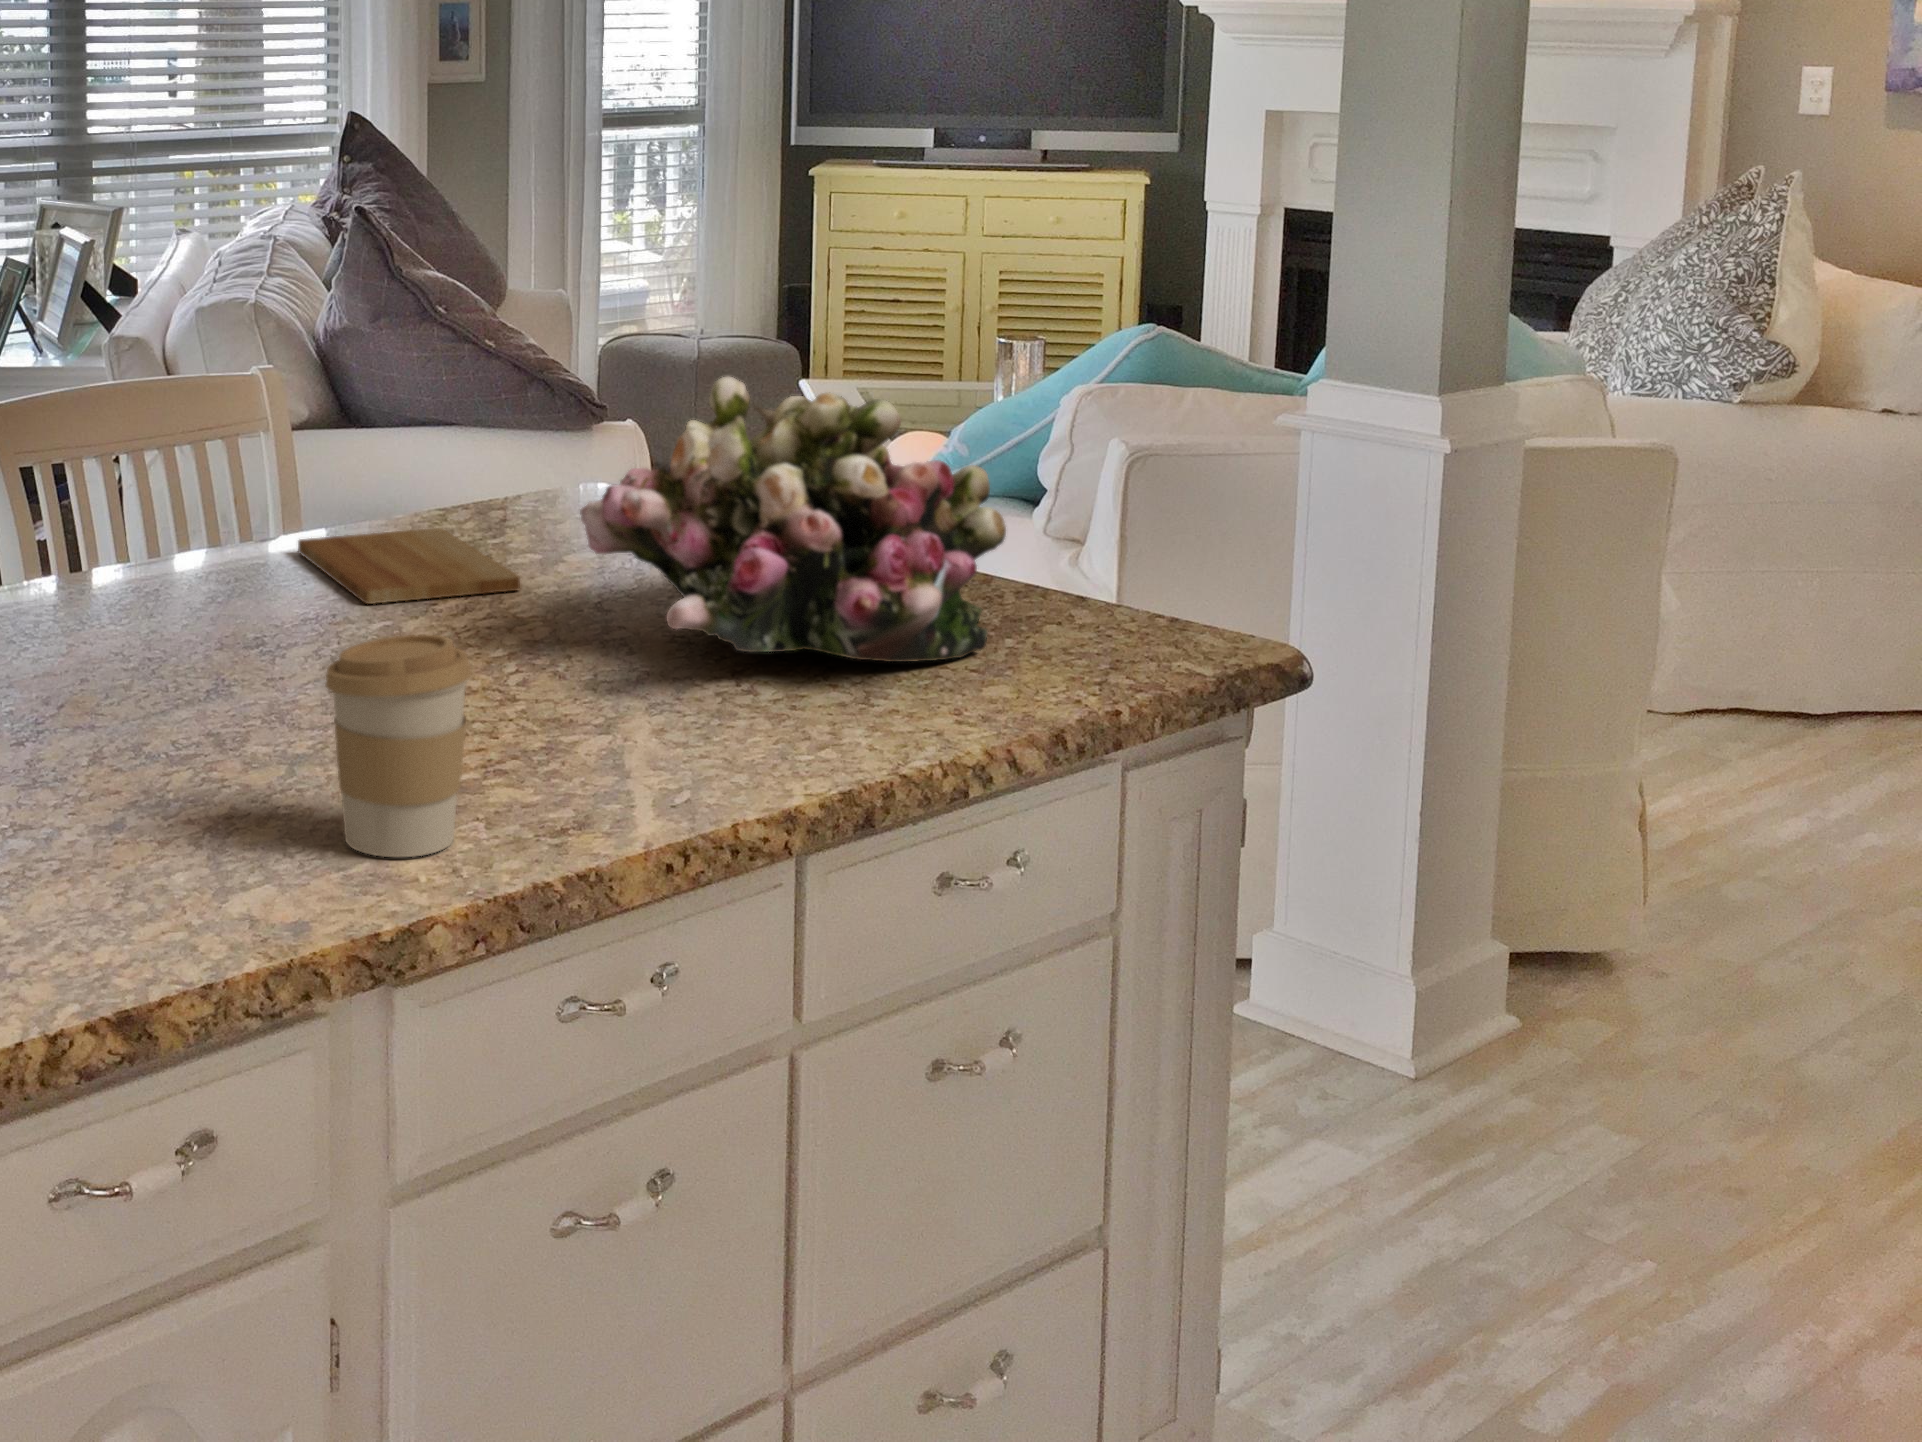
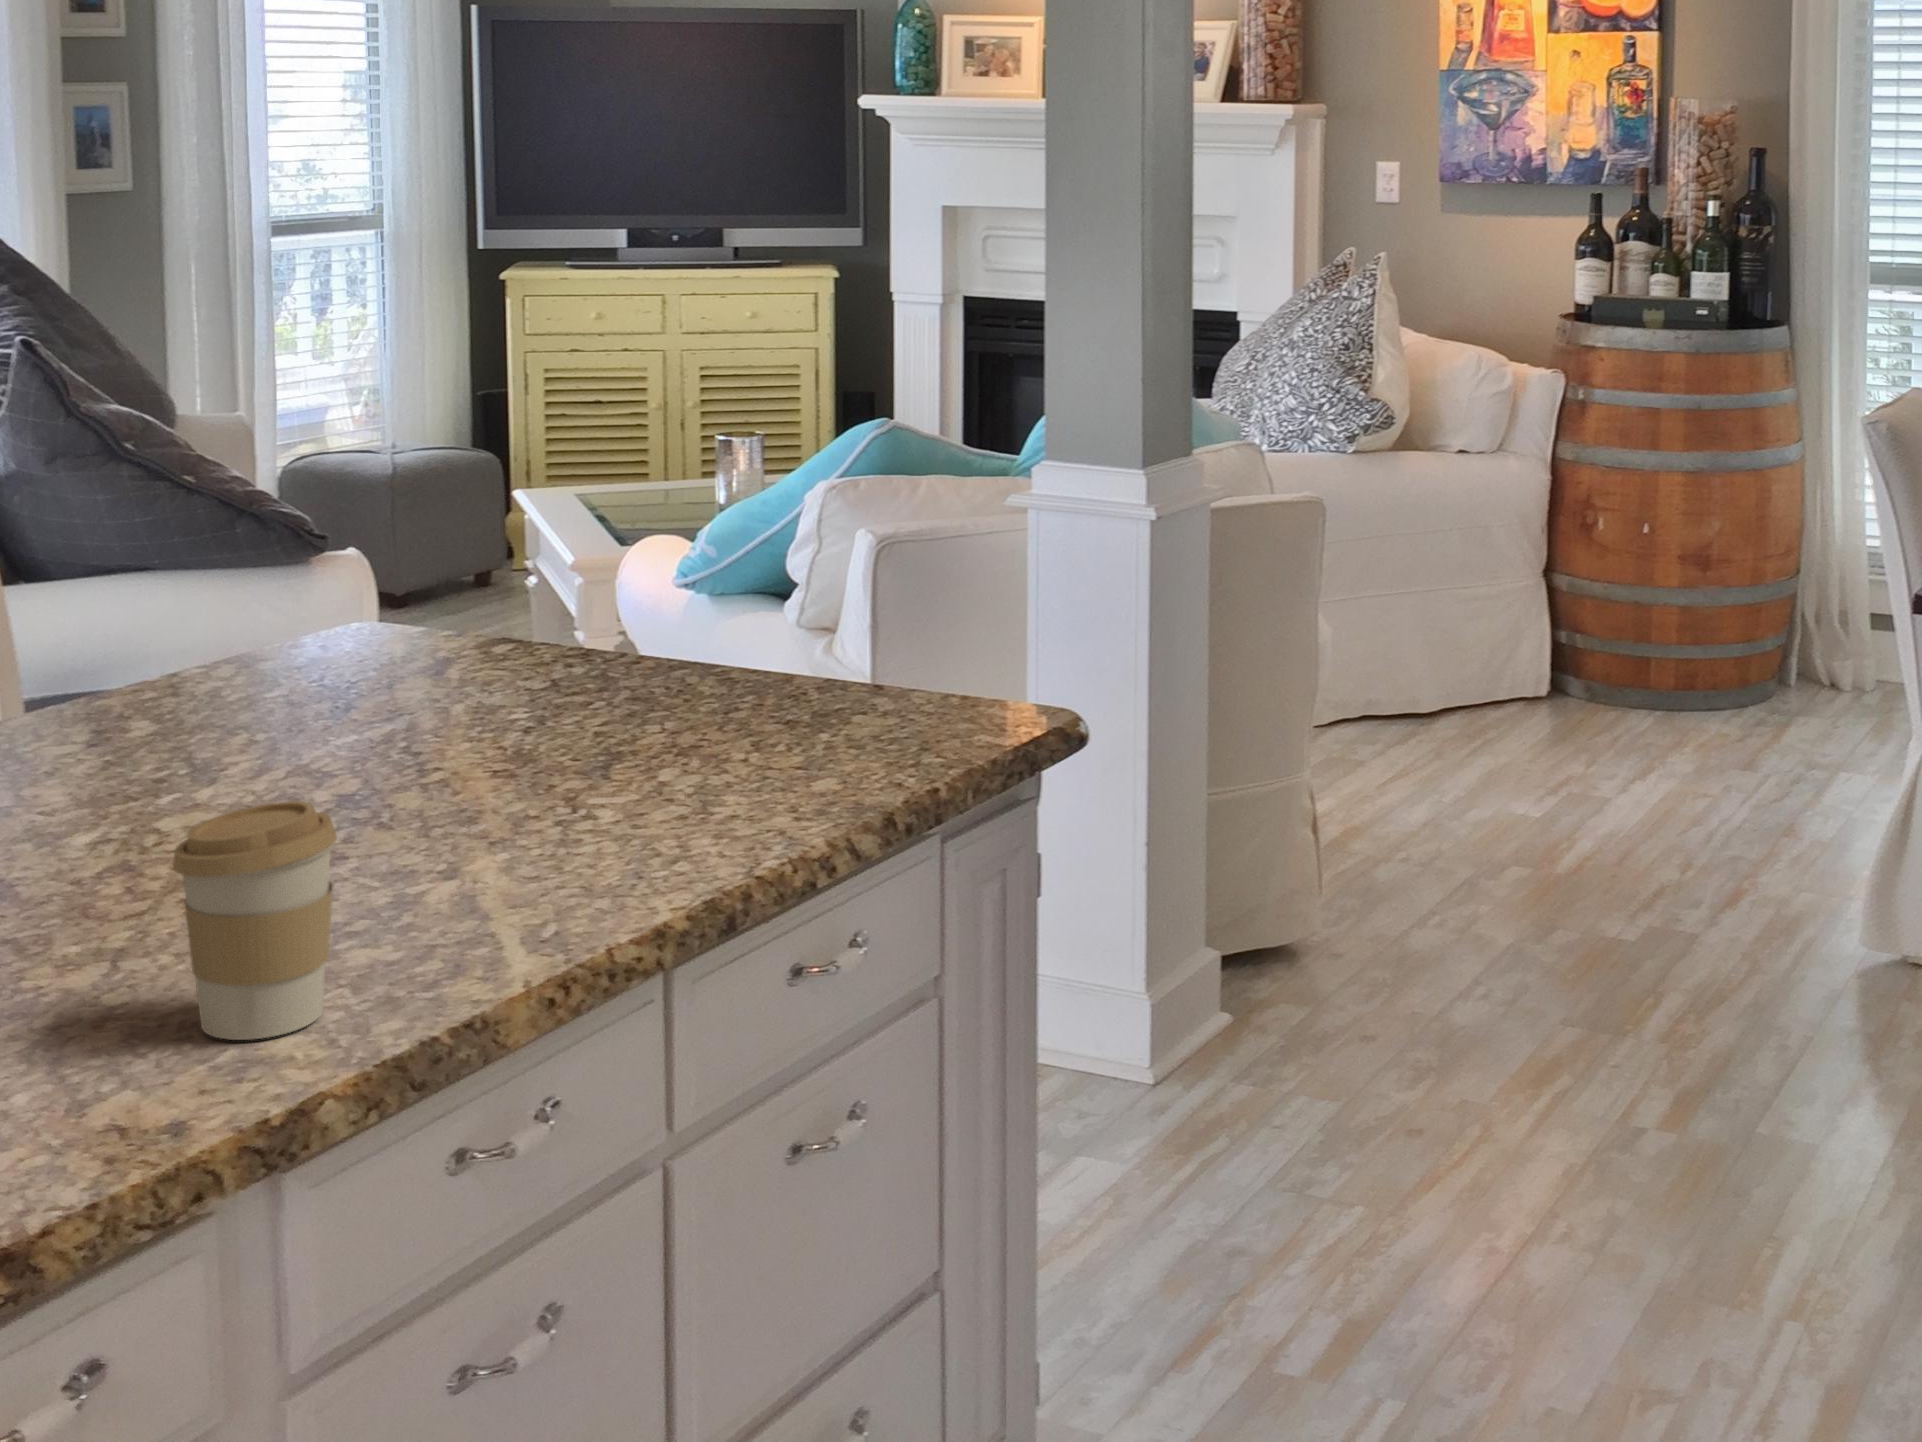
flower arrangement: present [580,376,1006,662] -> none [394,506,819,776]
cutting board: present [298,528,520,604] -> none [50,684,319,775]

